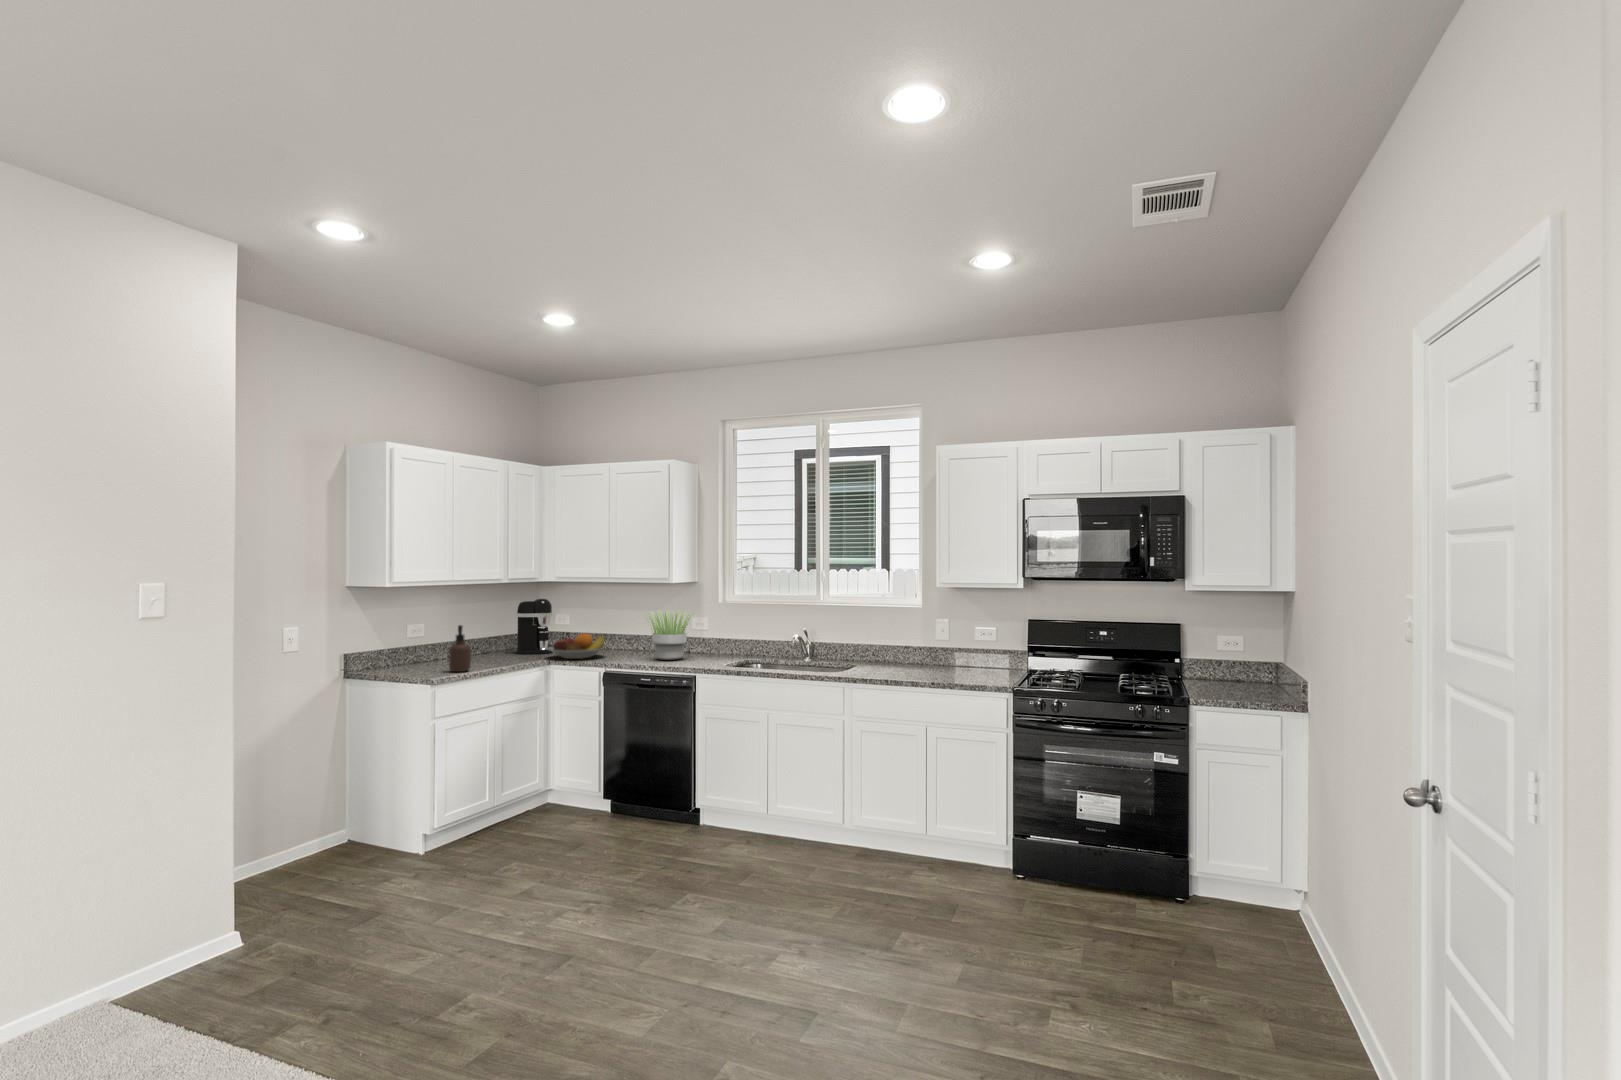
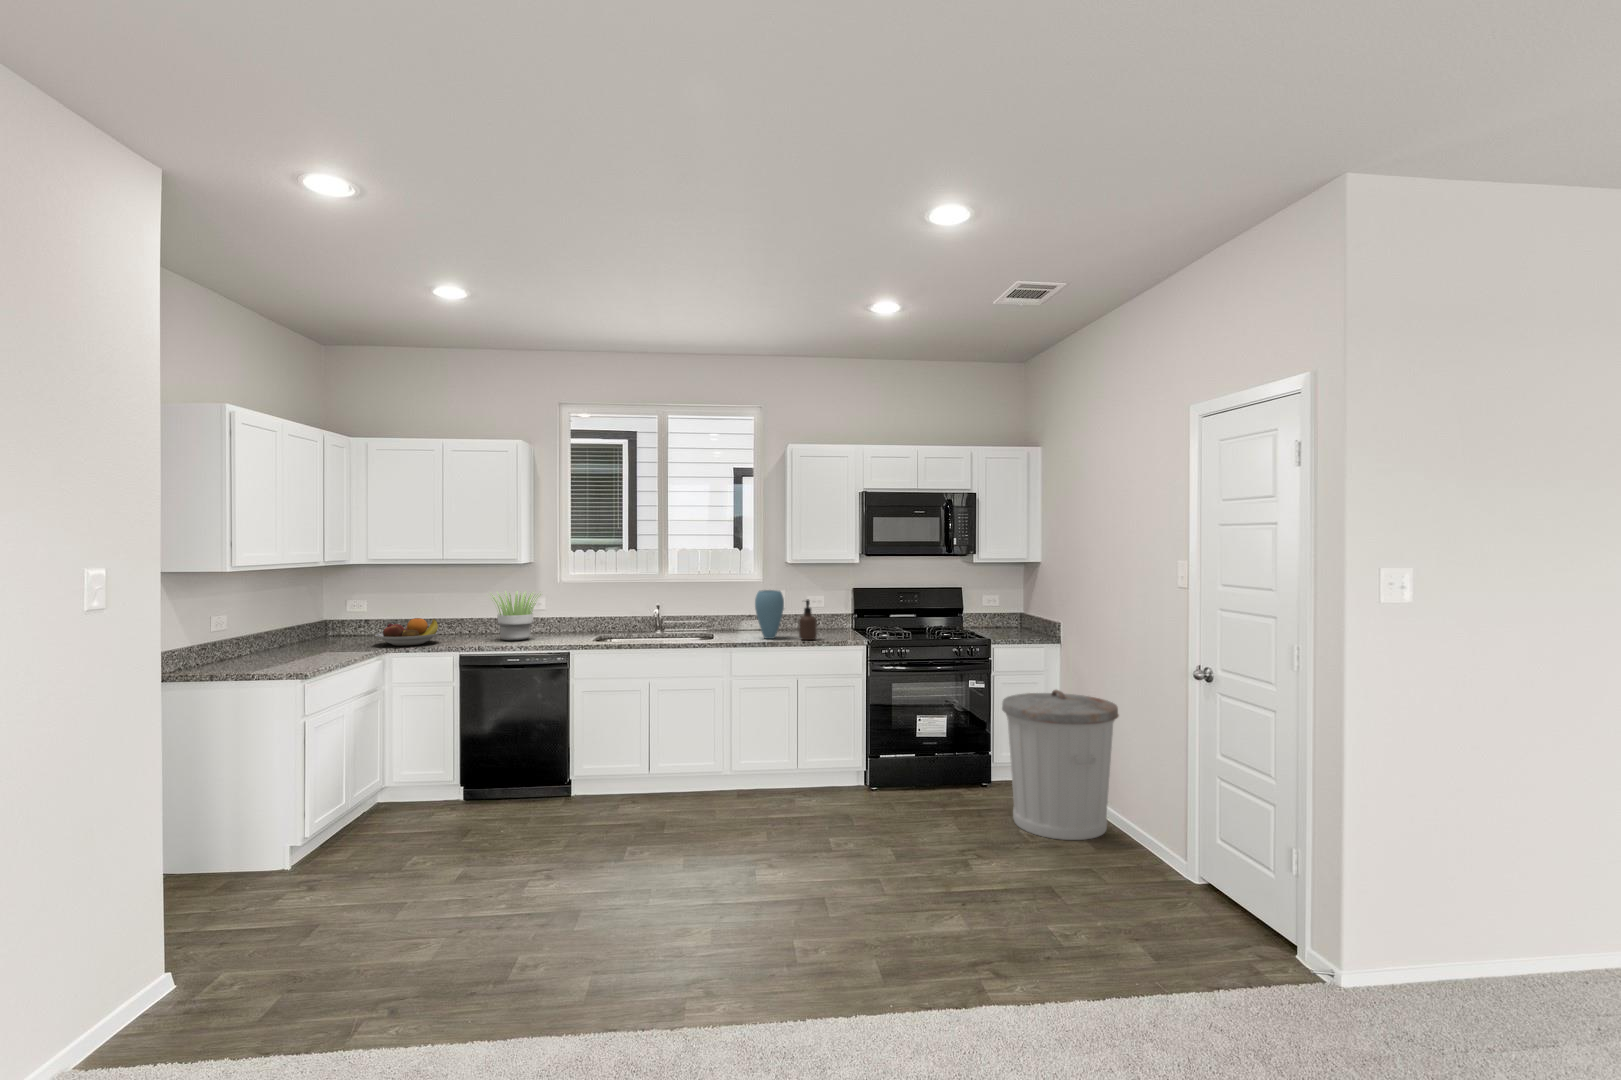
coffee maker: present [516,598,552,654] -> none [321,583,364,645]
vase: none [898,618,933,676] -> present [755,590,784,639]
soap dispenser: present [449,625,471,672] -> present [799,599,817,640]
trash can: none [1144,778,1326,1011] -> present [1002,690,1119,840]

